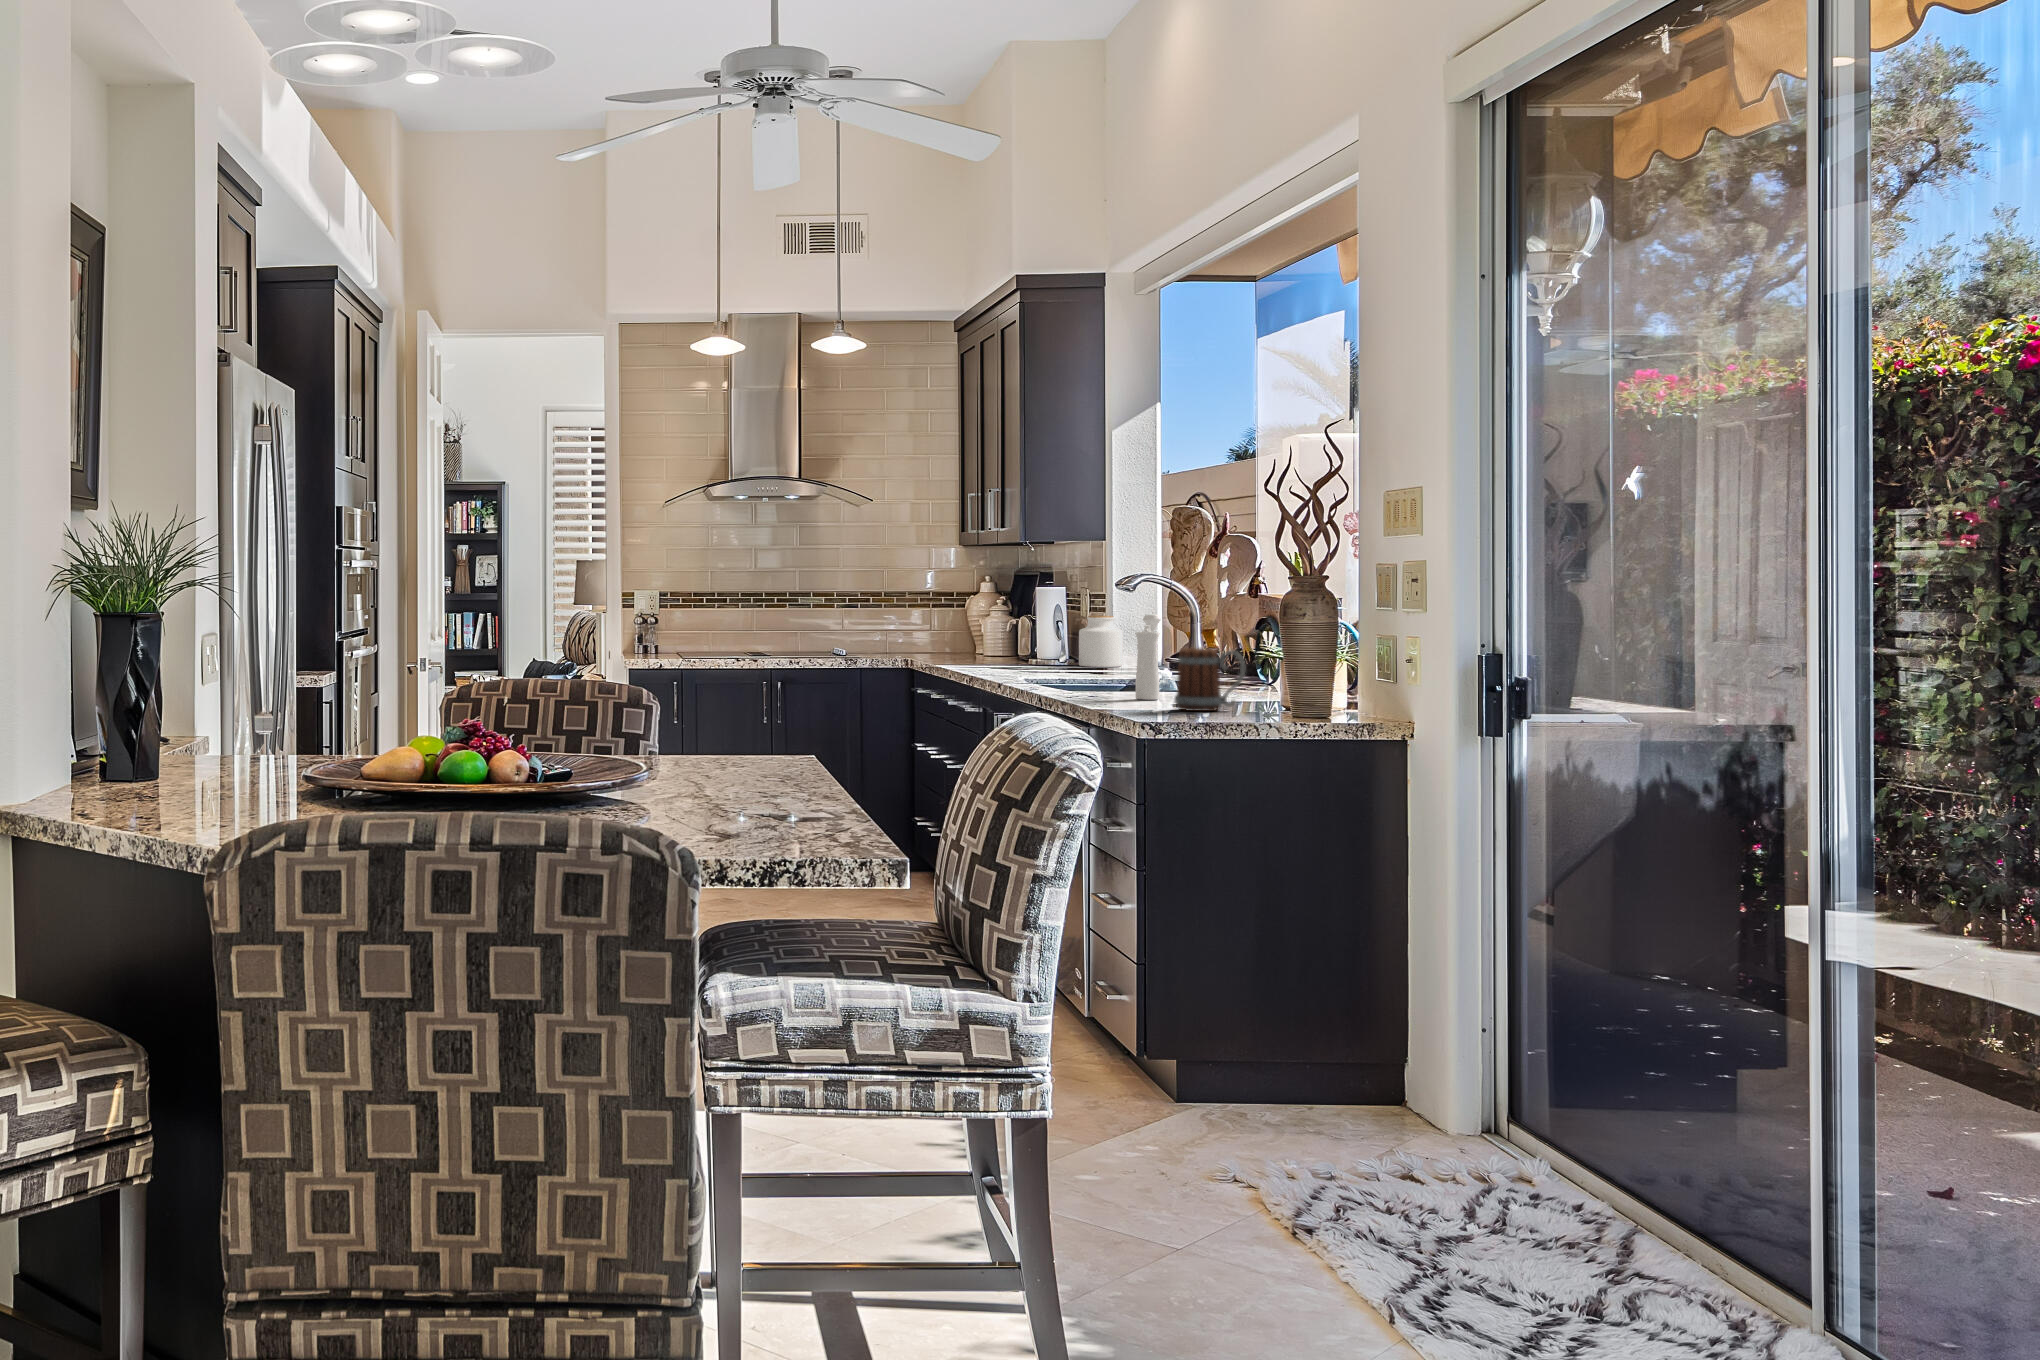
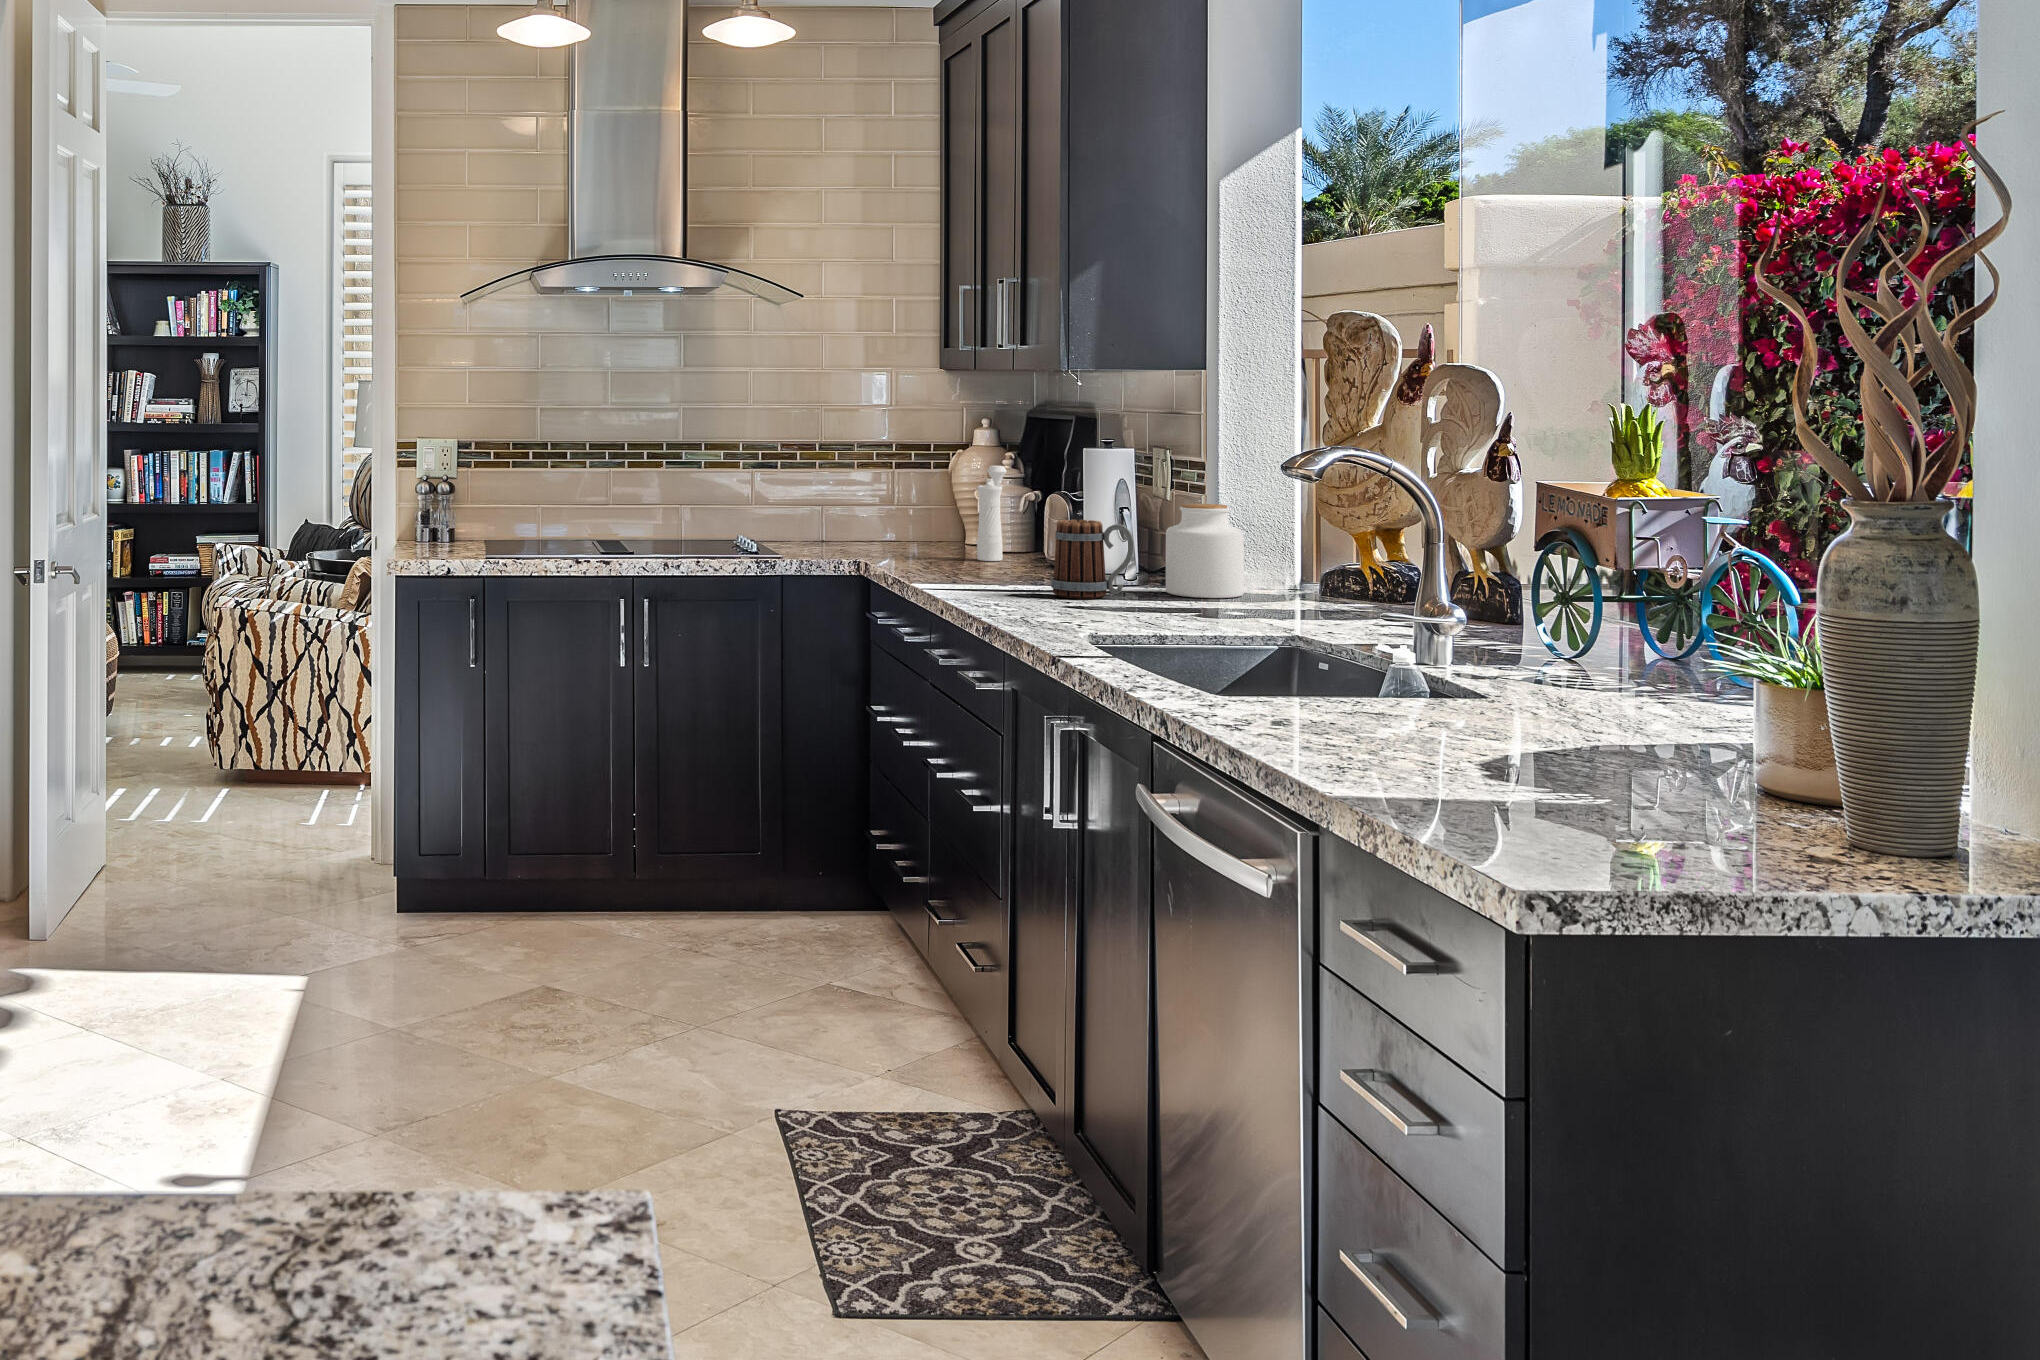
pepper mill: present [1135,615,1161,700] -> present [977,466,1007,561]
mug: present [1174,648,1245,711] -> present [1051,520,1134,599]

